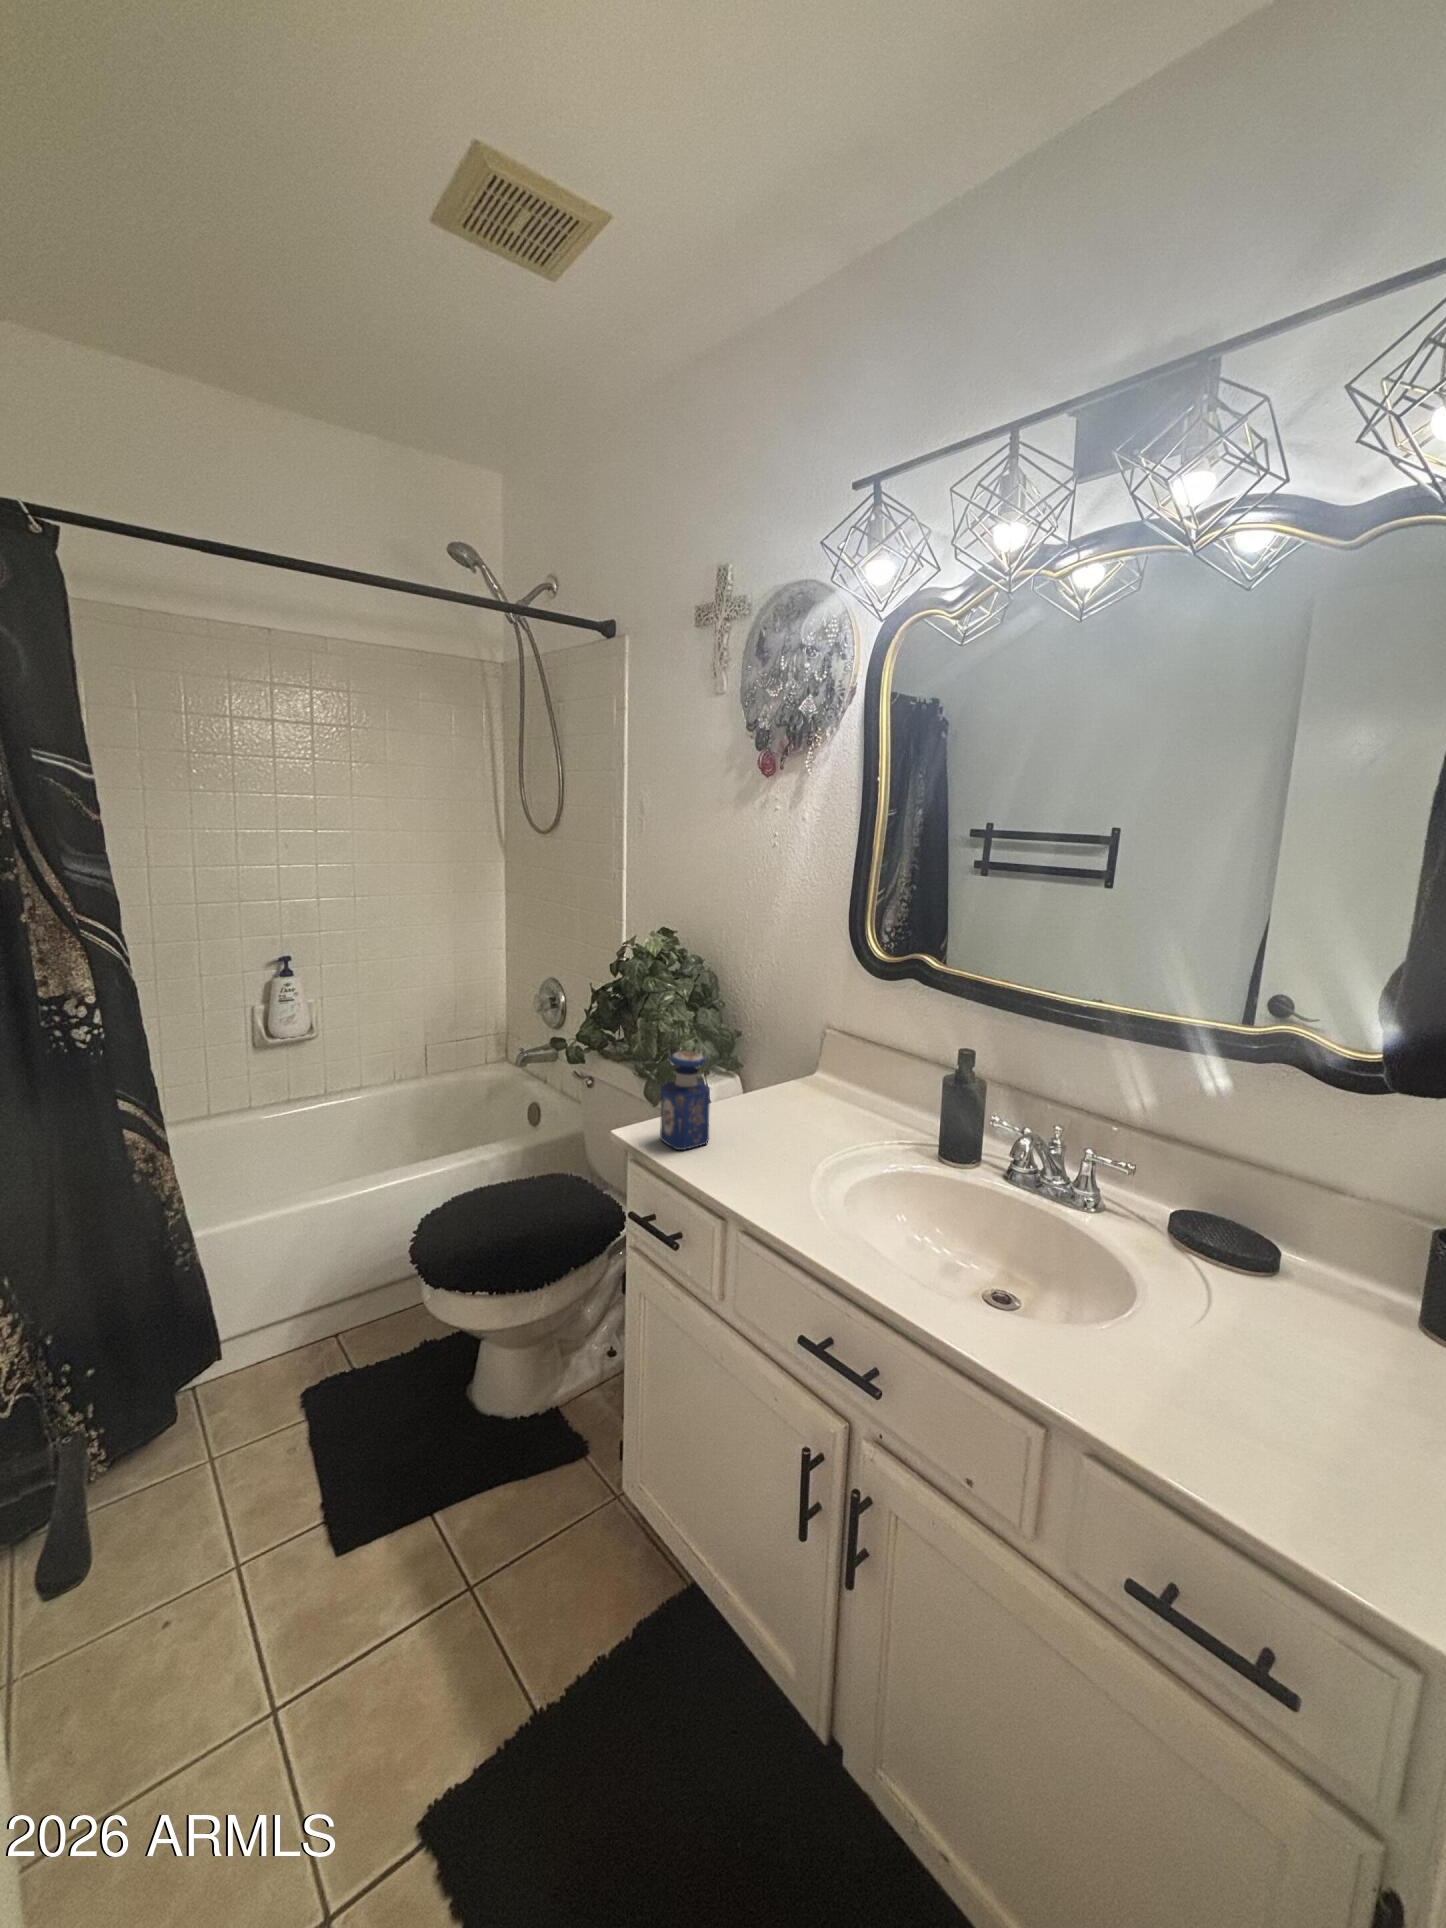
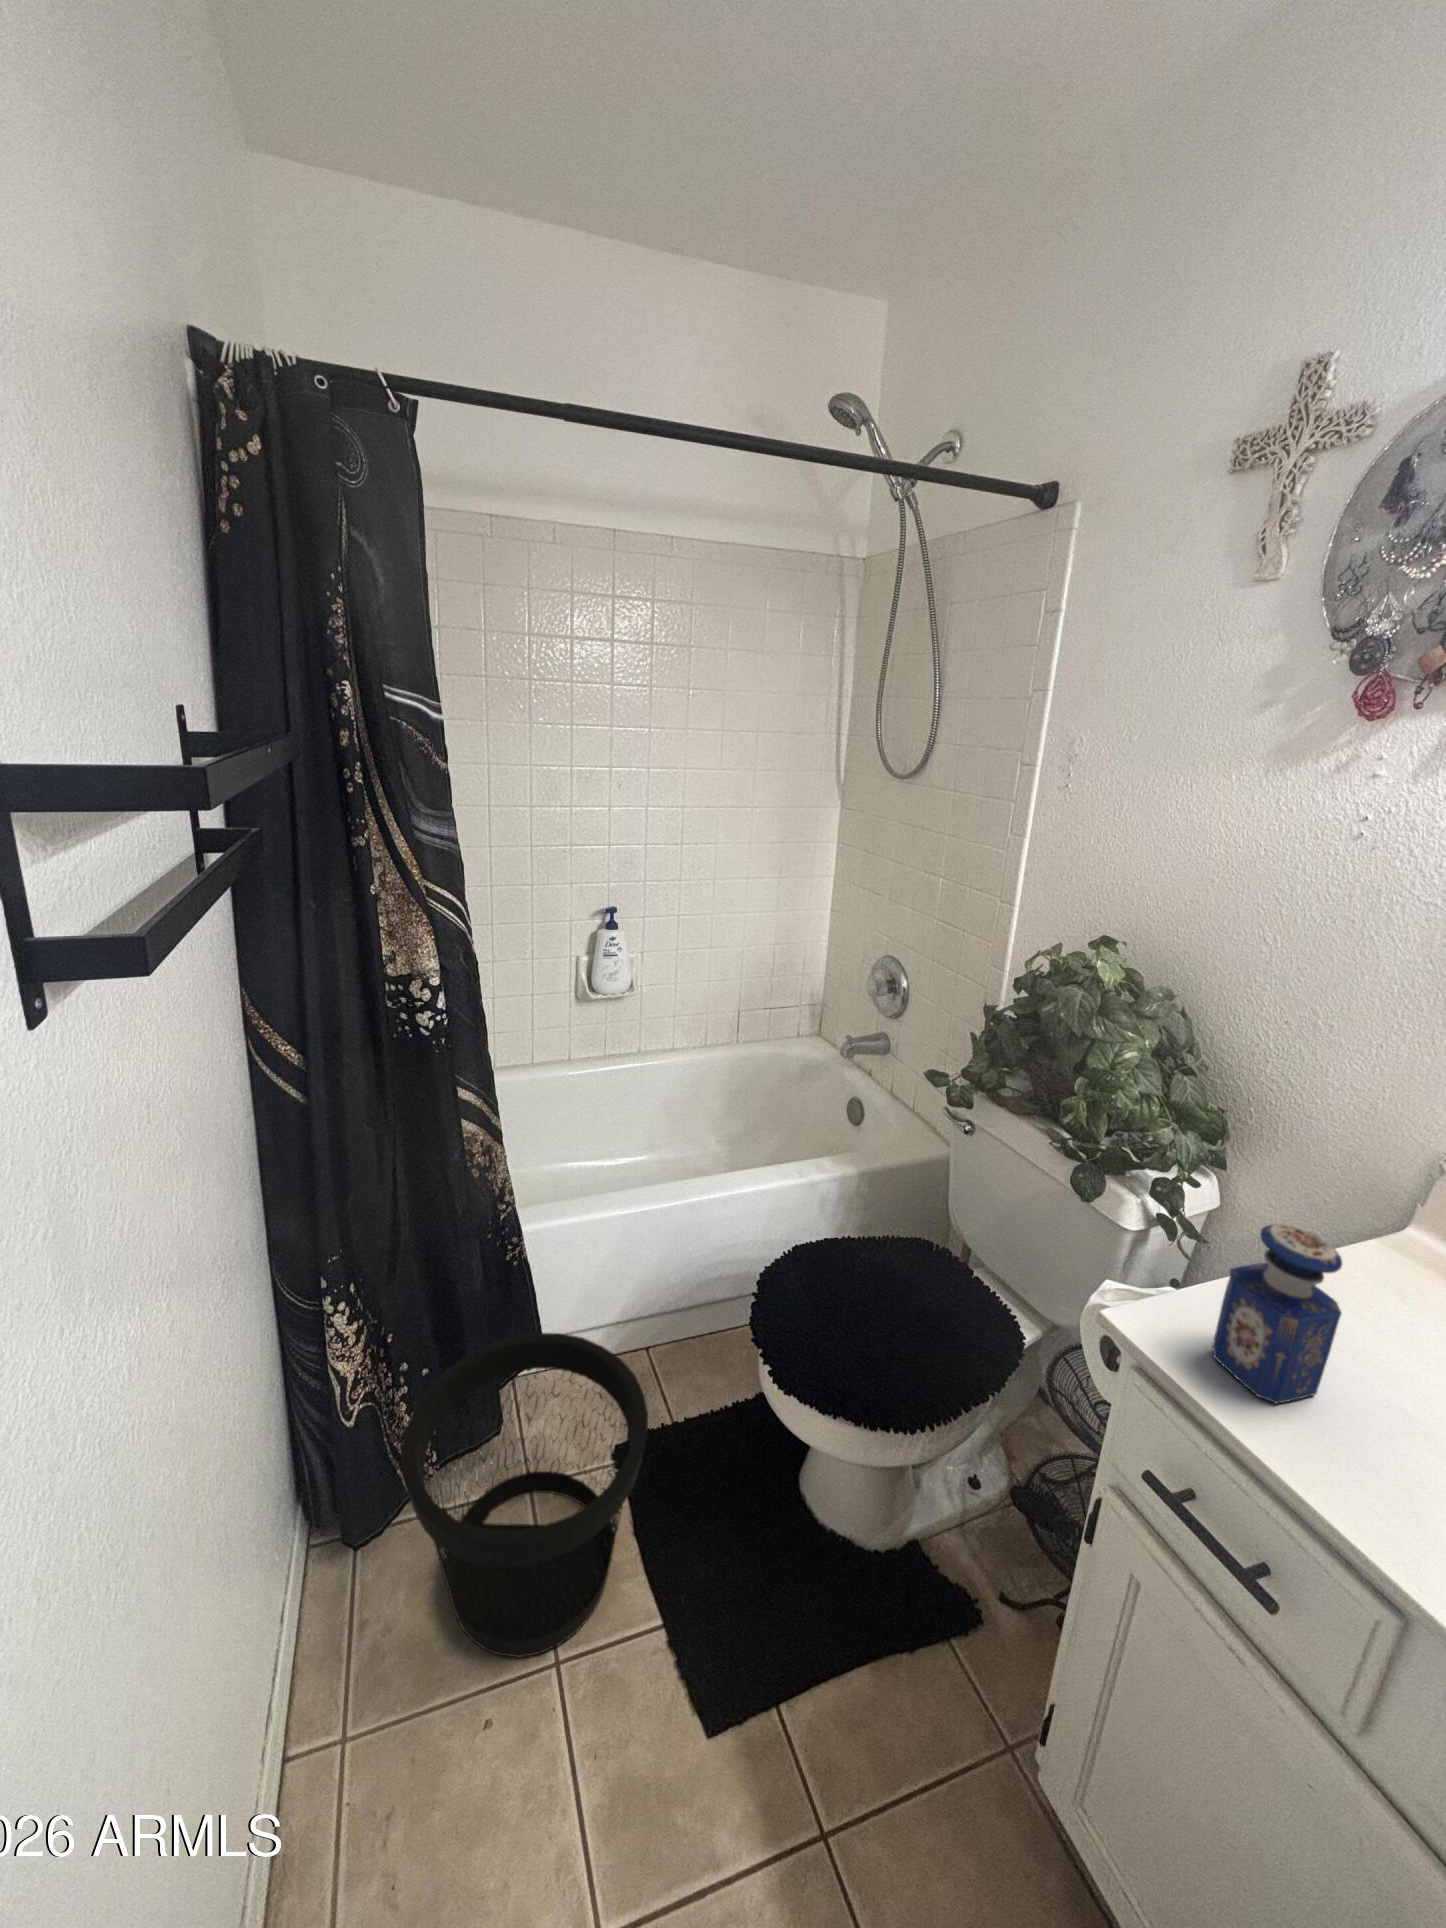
wastebasket: none [66,1309,320,1586] -> present [401,1333,648,1657]

